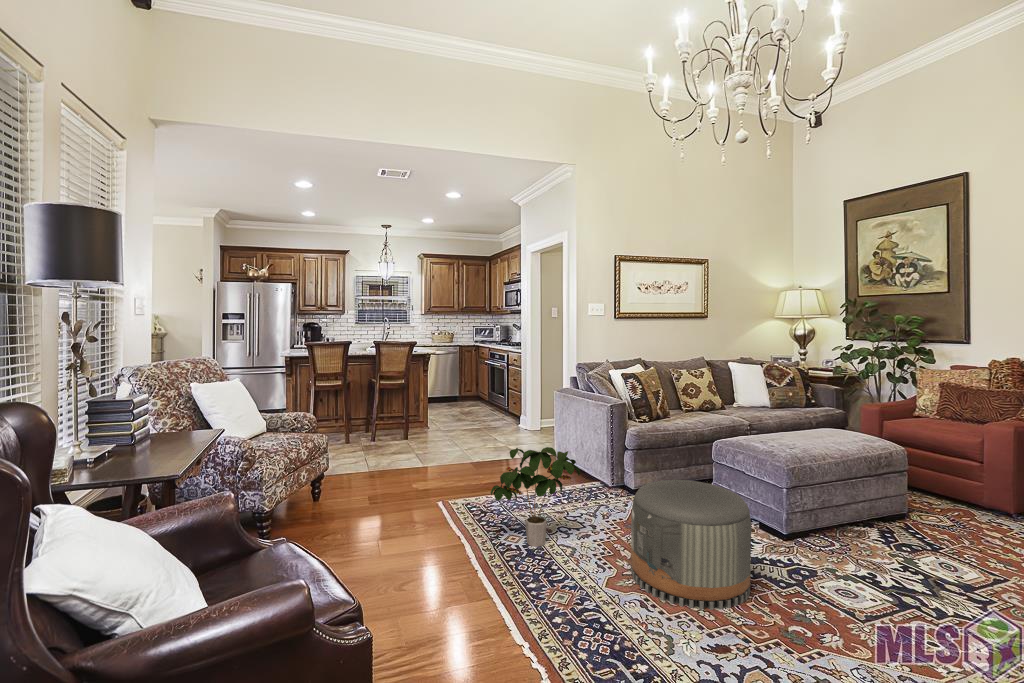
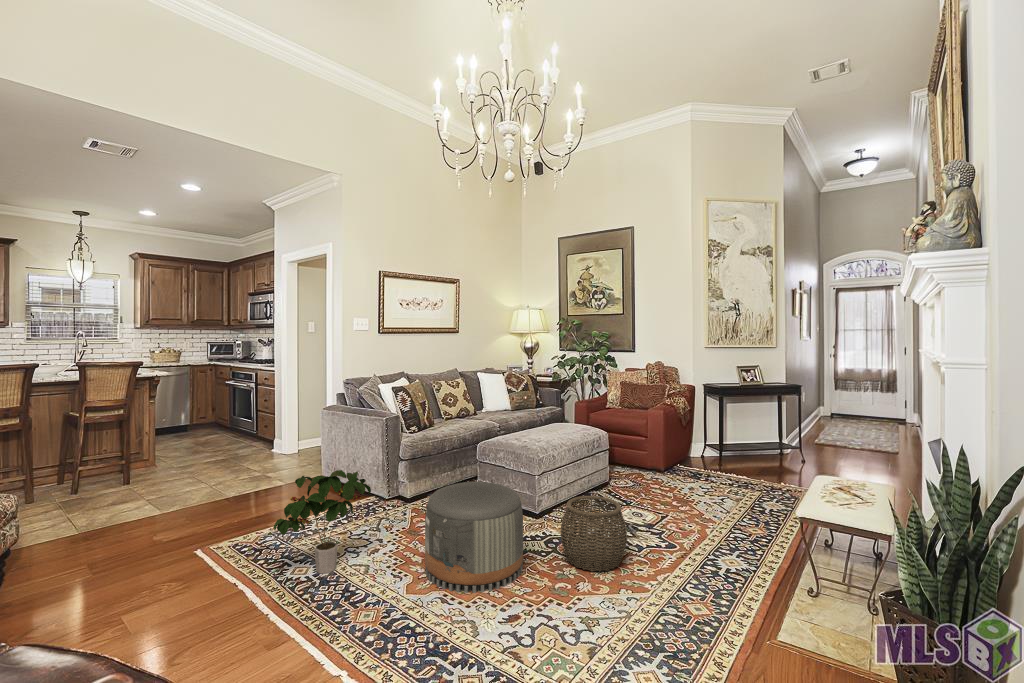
woven basket: none [806,523,915,630] -> present [560,496,627,572]

